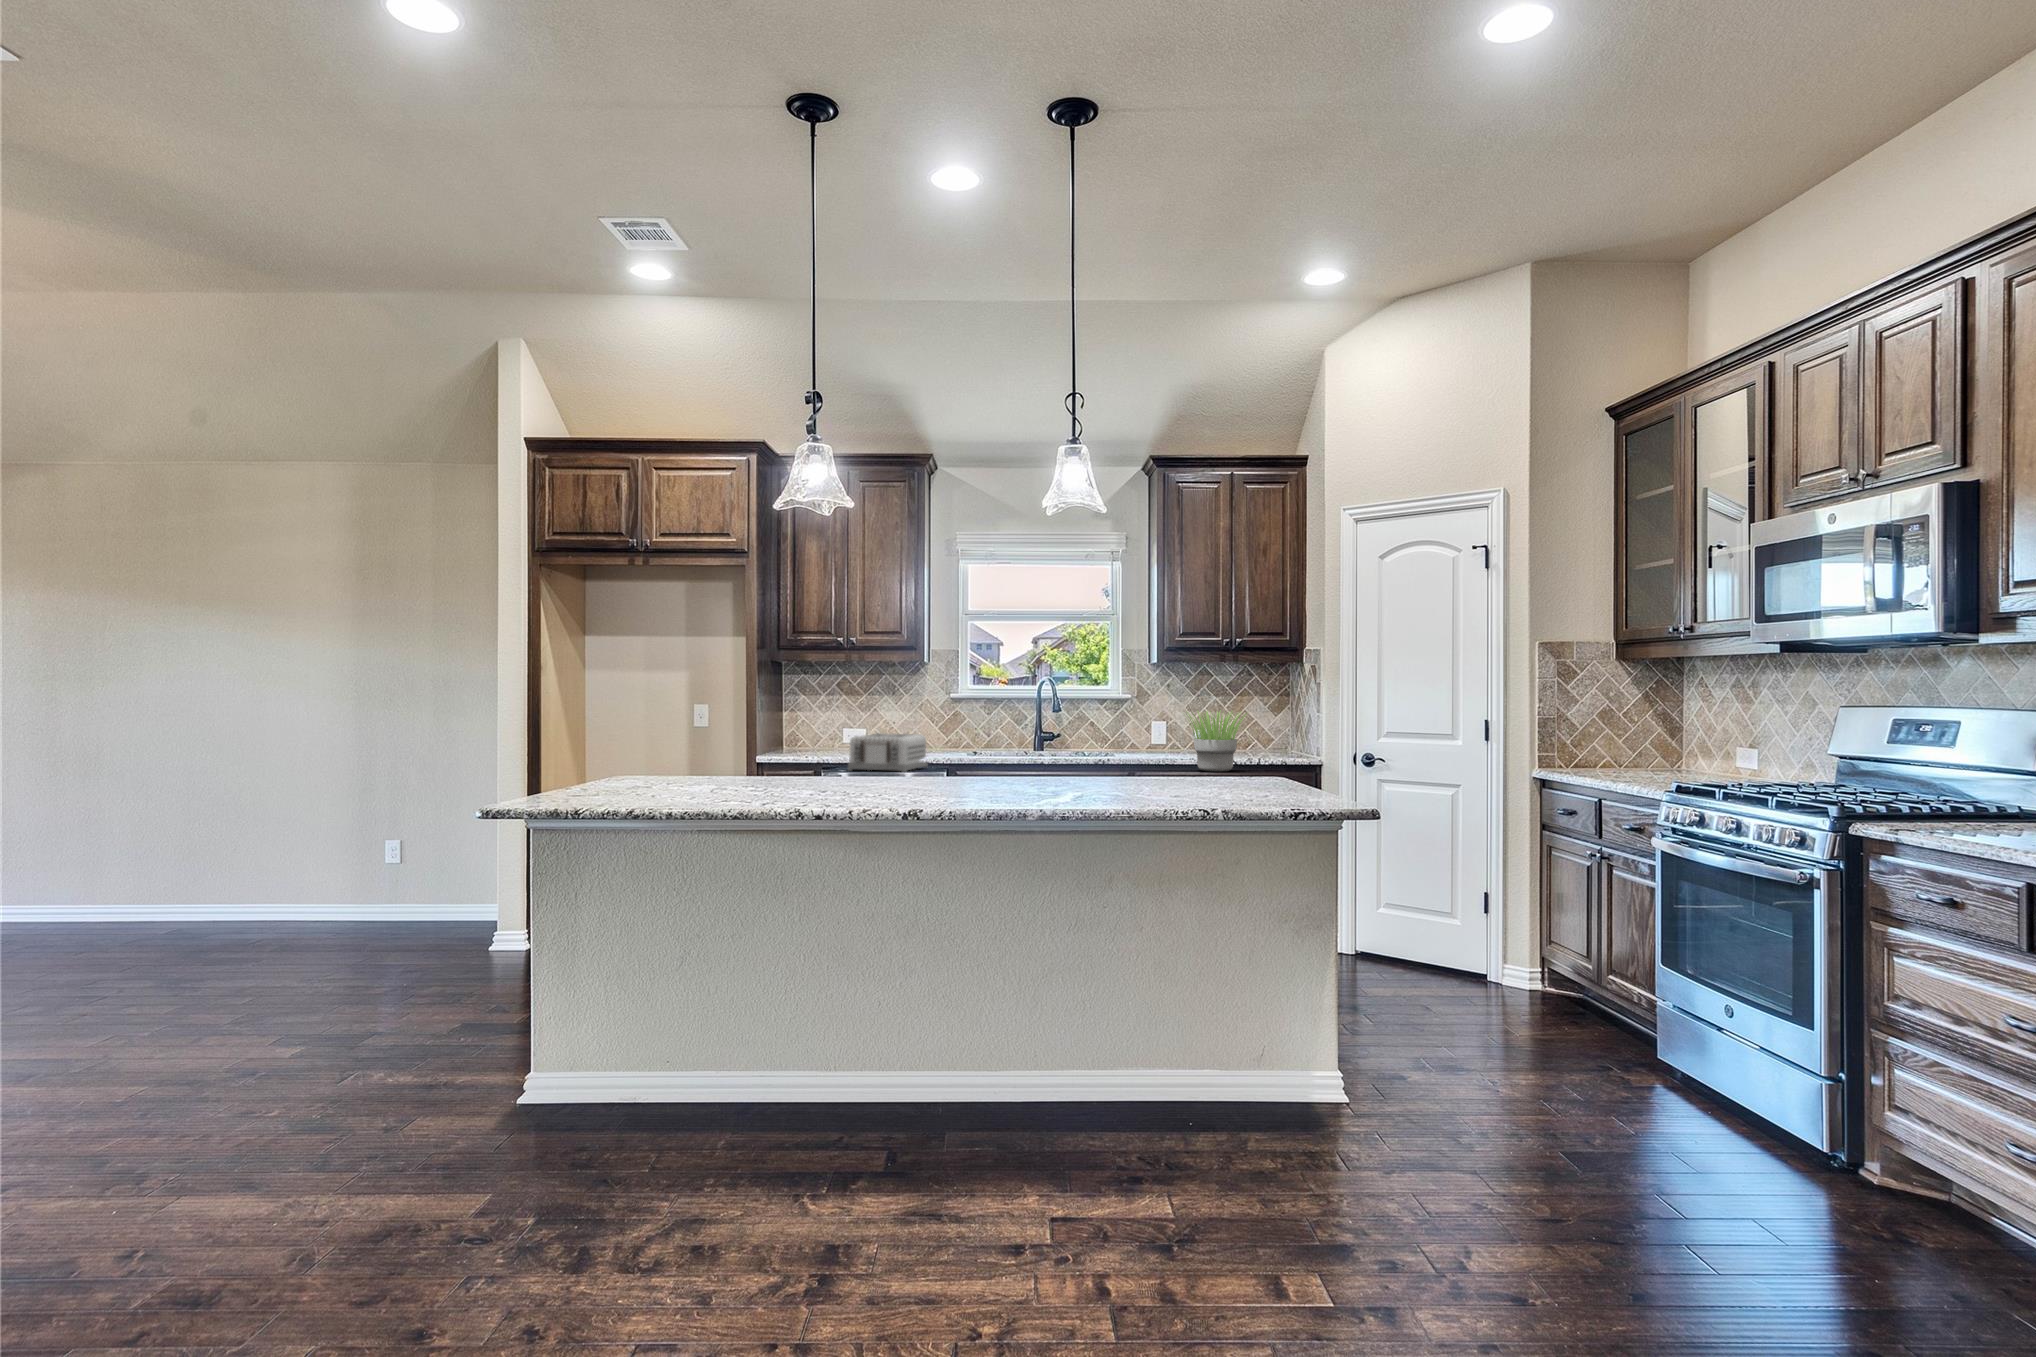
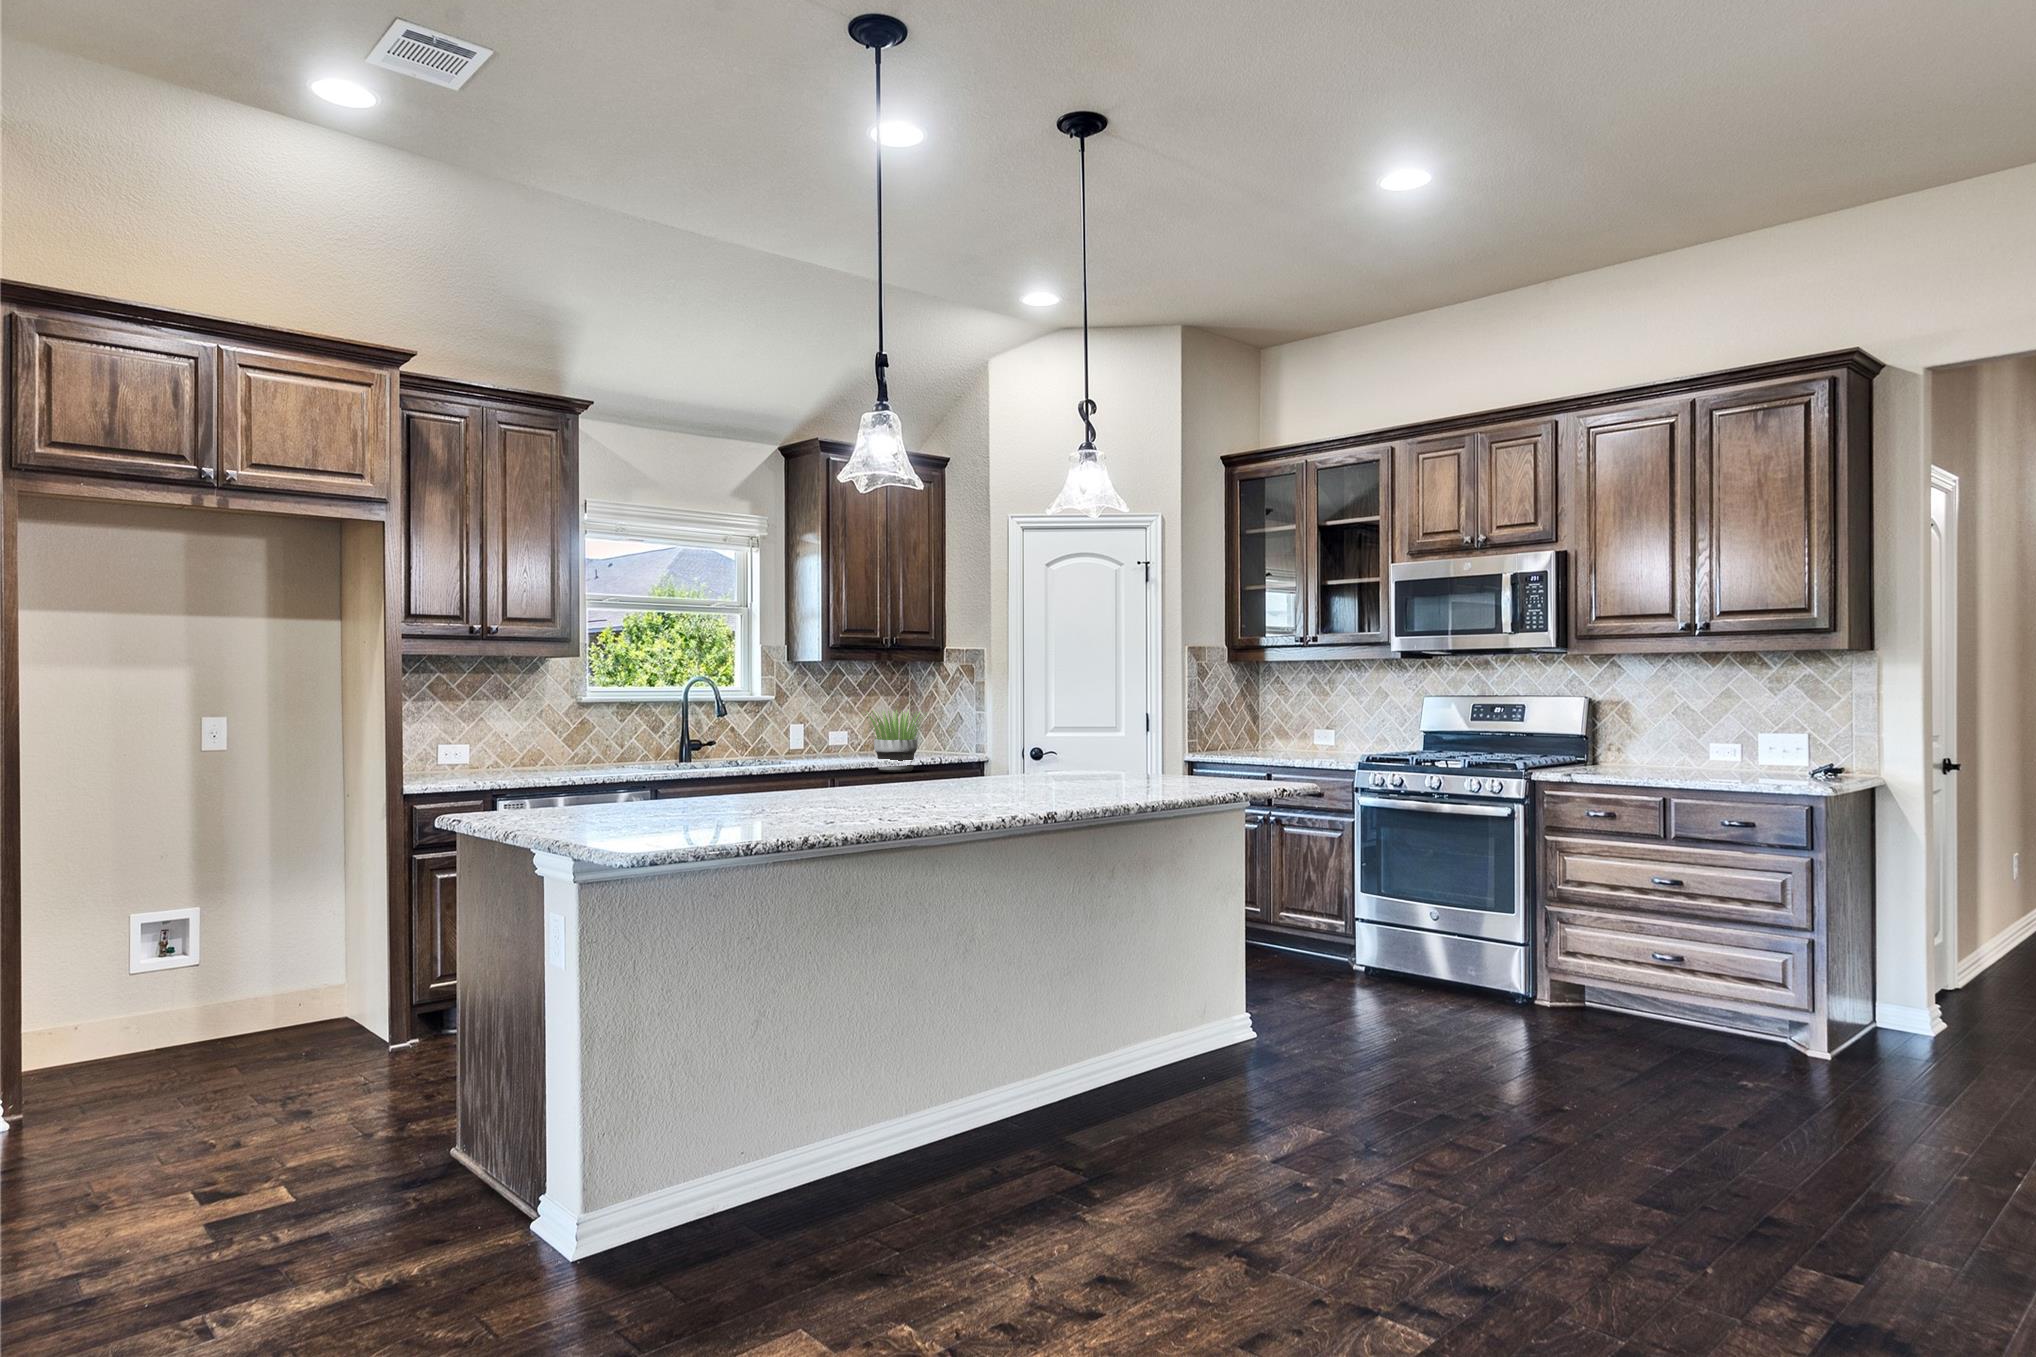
toaster: present [848,733,928,772] -> none [507,750,605,803]

